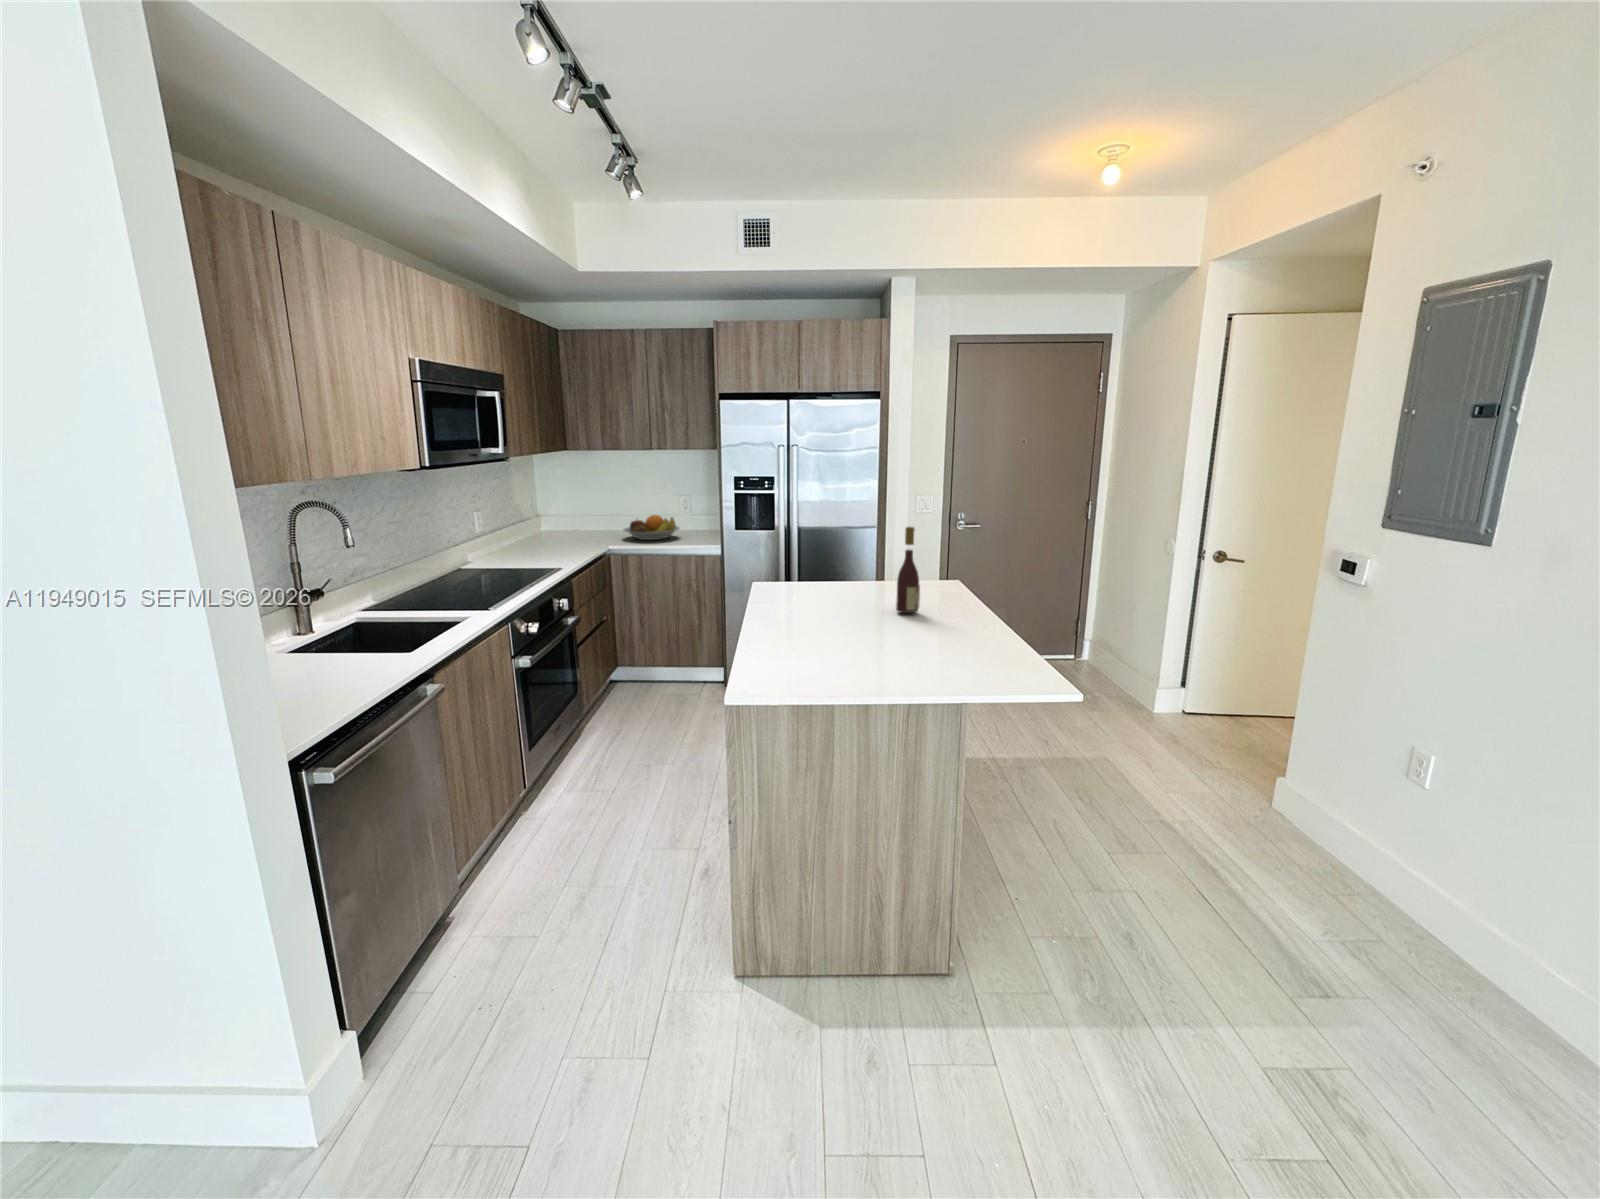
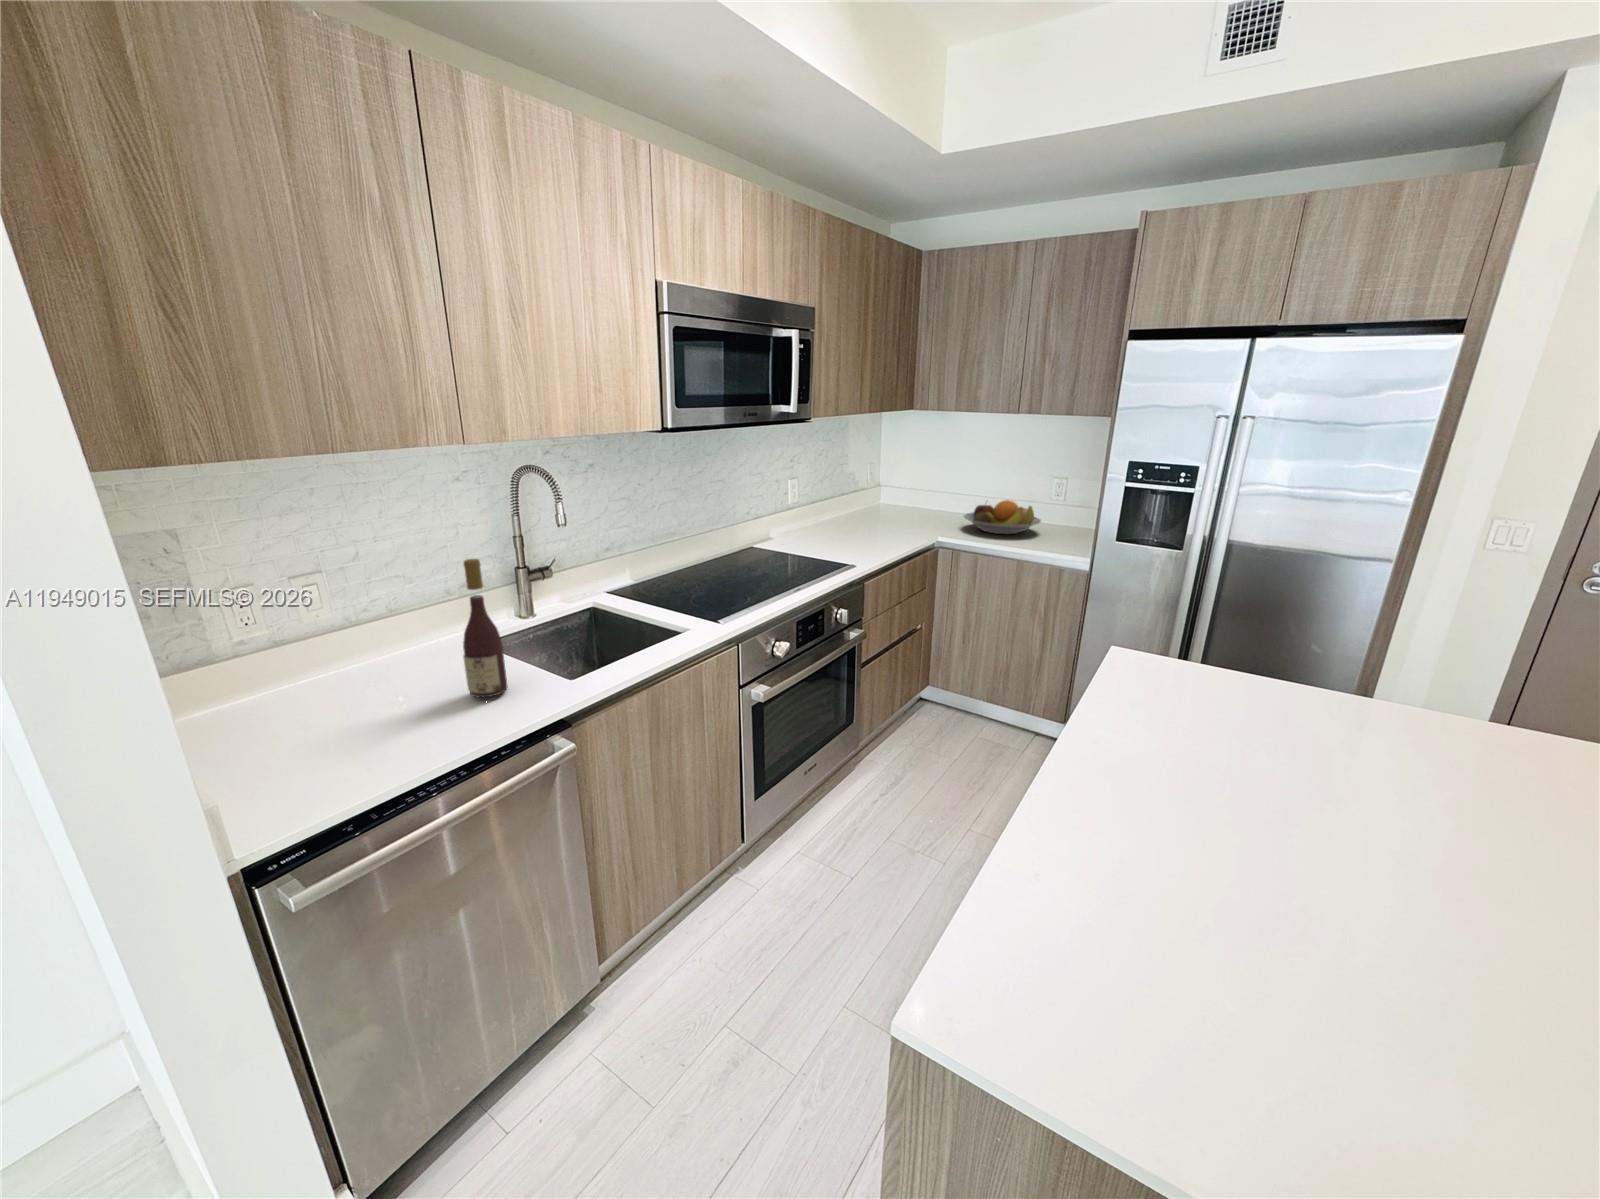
wine bottle: present [896,527,920,613] -> present [463,559,507,697]

